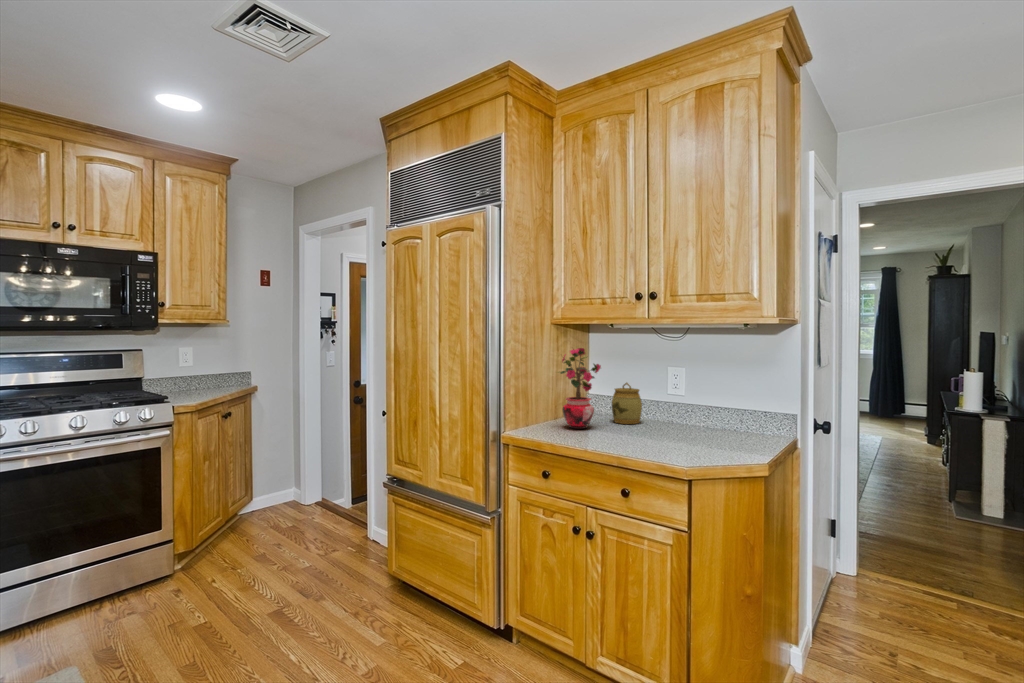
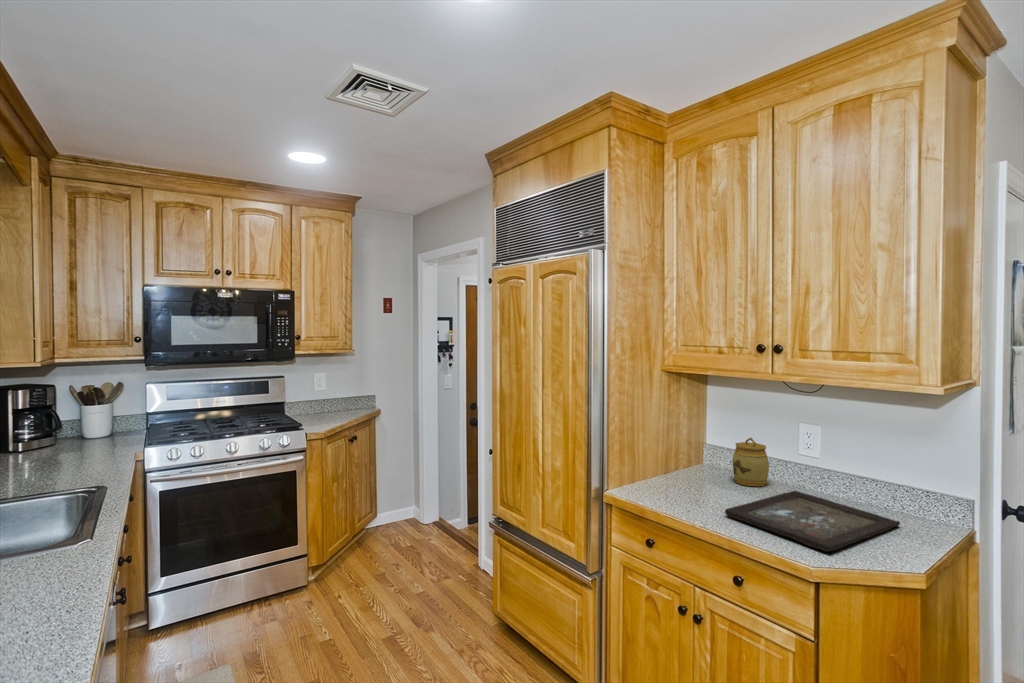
potted plant: present [560,348,601,429] -> none [665,399,720,490]
tray: none [611,423,745,457] -> present [725,491,900,551]

